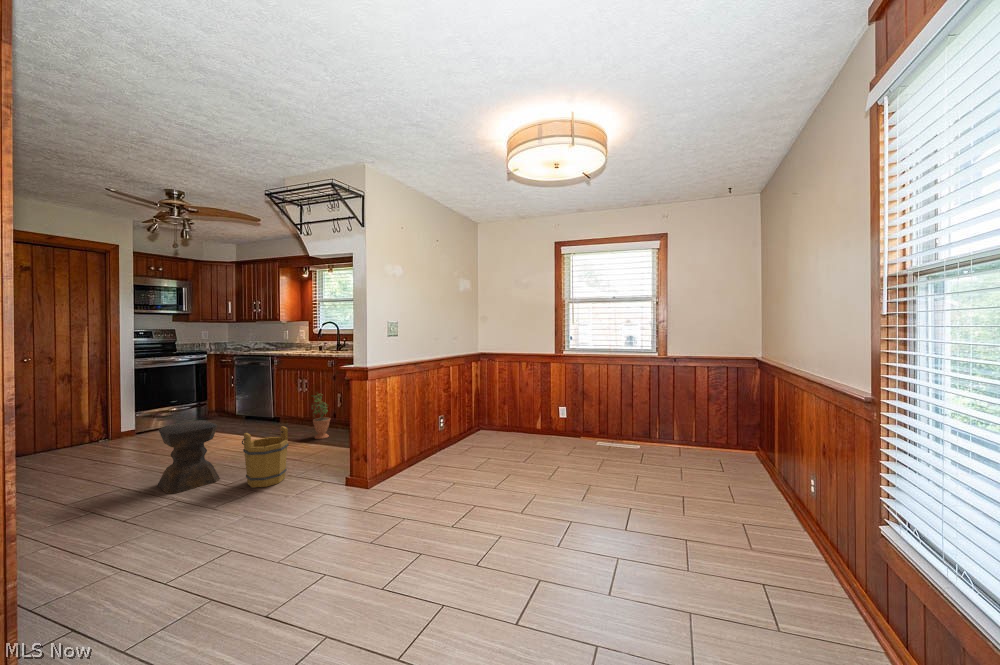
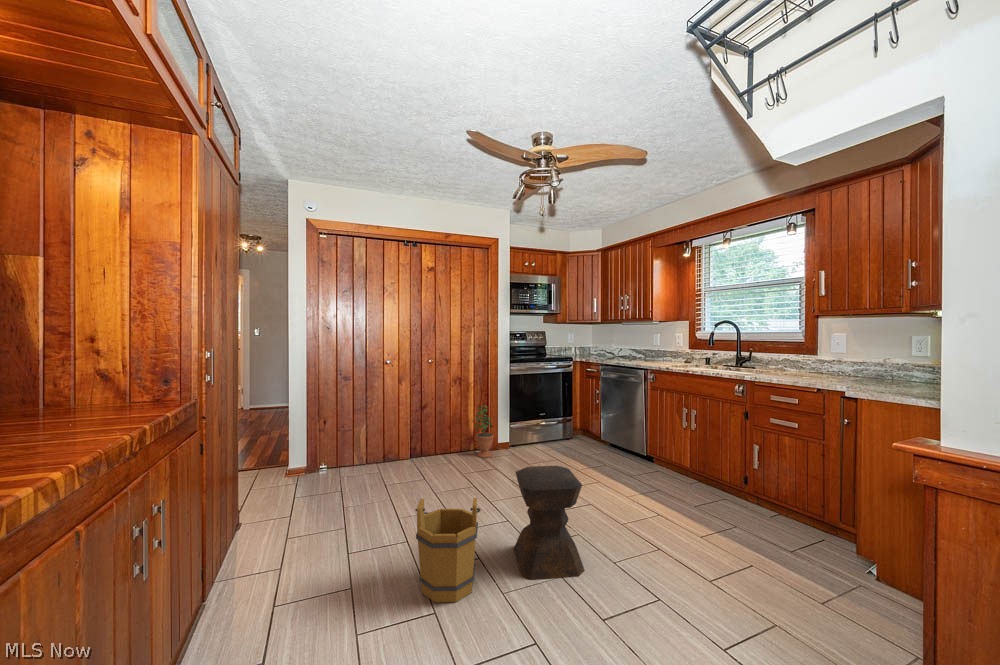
potted plant: present [312,394,330,439] -> present [472,404,494,458]
bucket: present [242,426,289,488] -> present [415,498,481,602]

